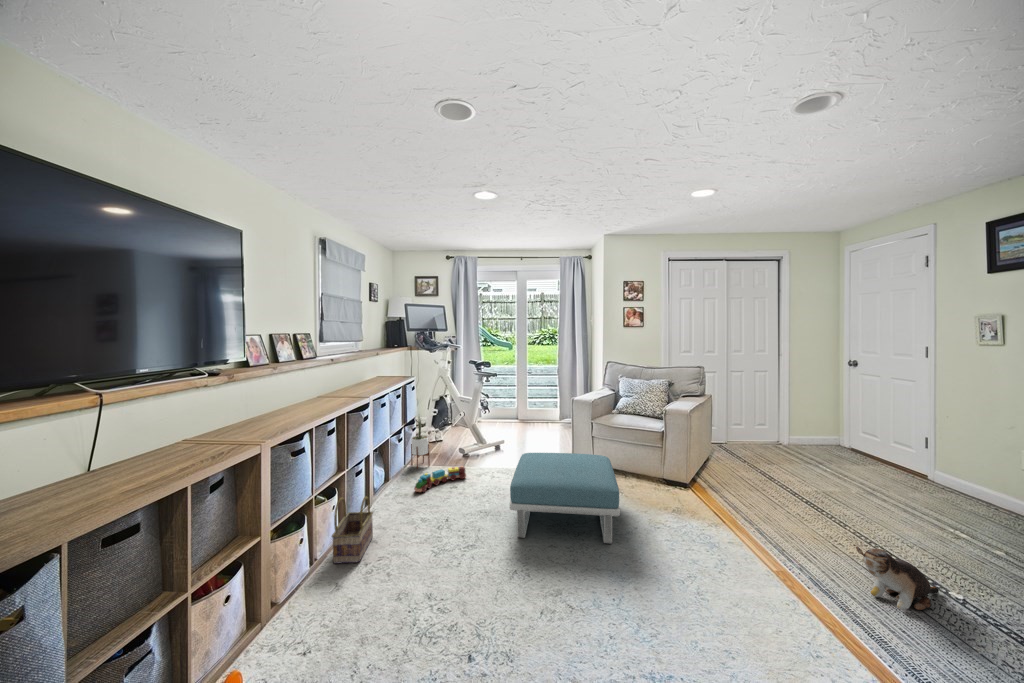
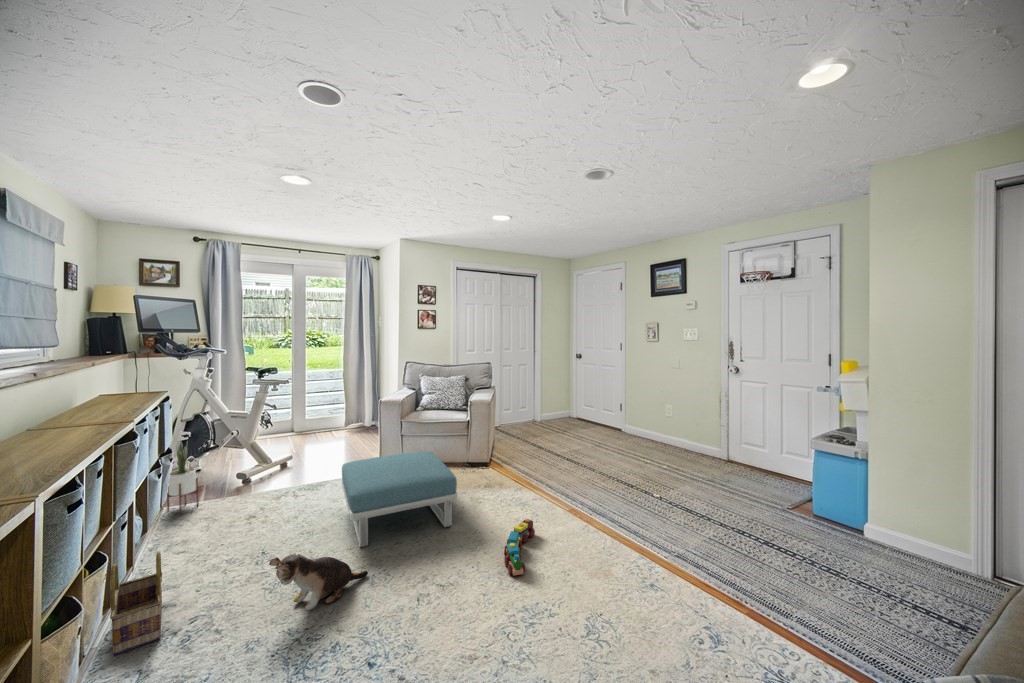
toy train: present [414,466,466,492] -> present [504,519,535,576]
plush toy: present [856,546,939,610] -> present [269,554,368,610]

